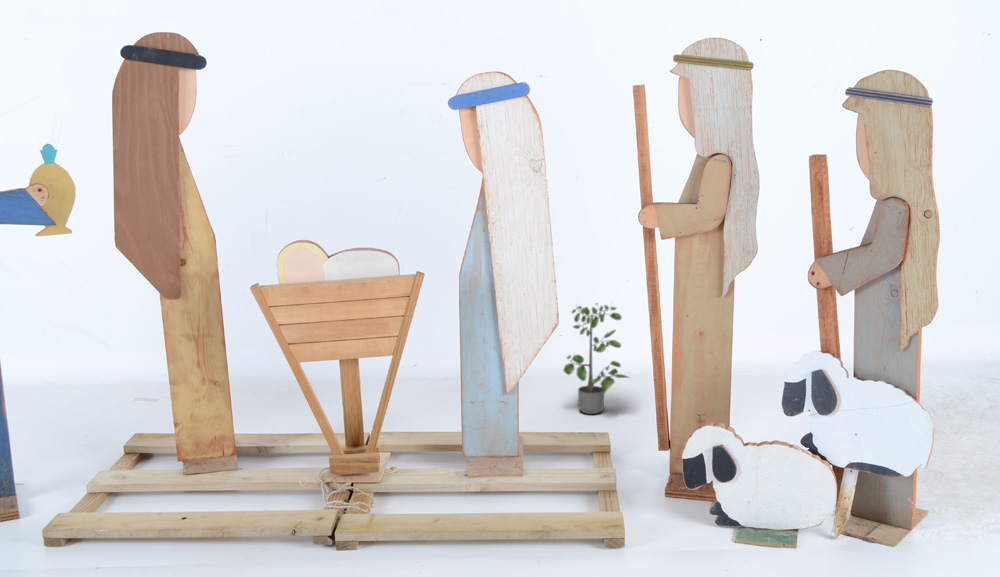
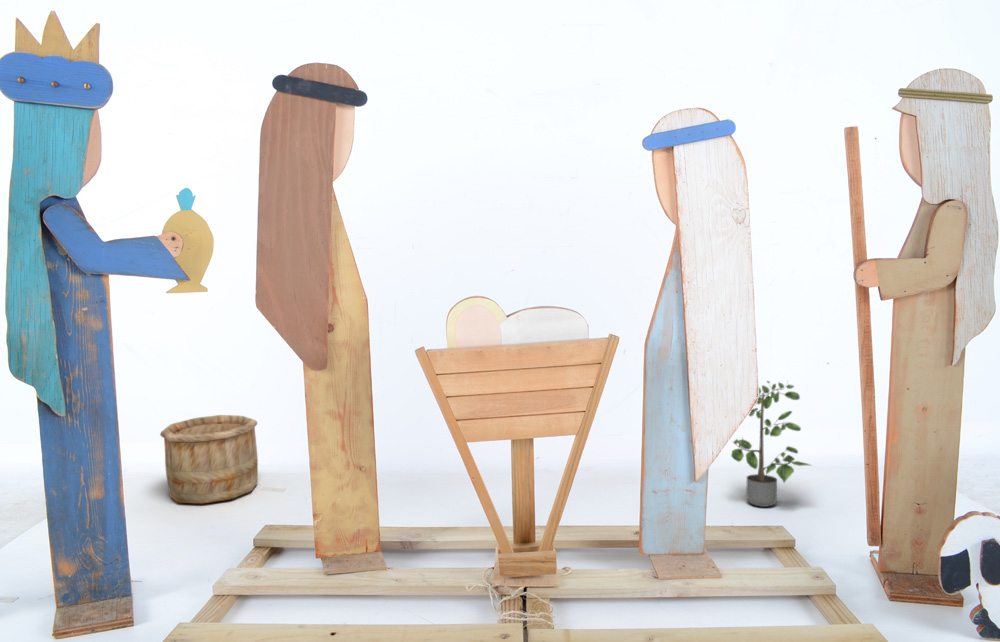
wooden bucket: none [42,334,138,416] -> present [160,415,258,503]

